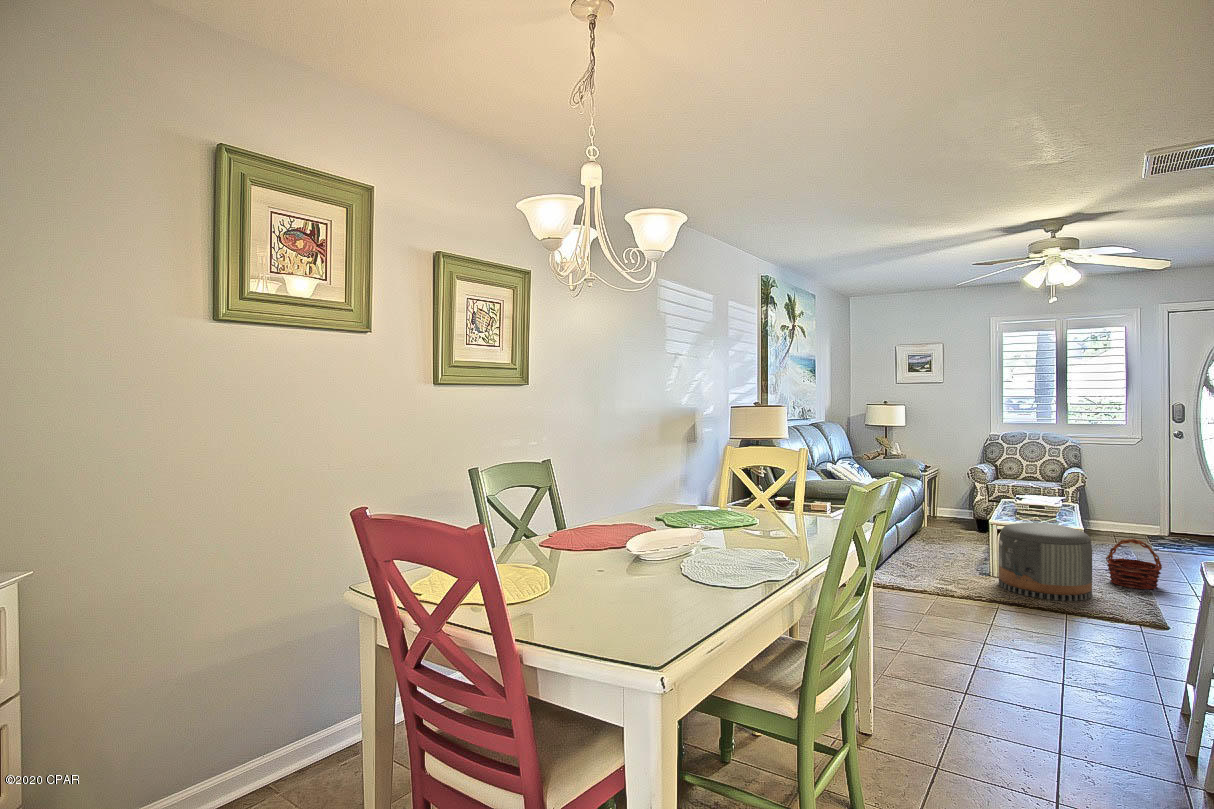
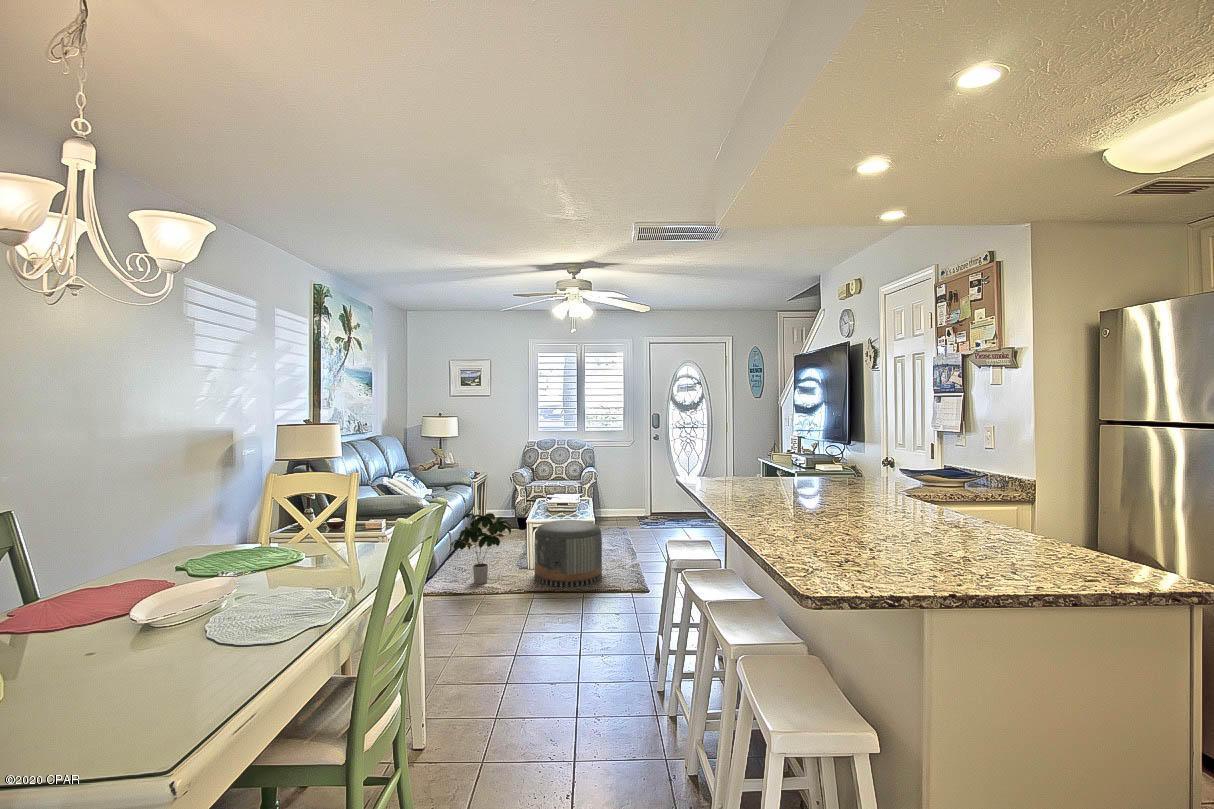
potted plant: none [899,503,969,579] -> present [451,513,511,584]
basket: present [1106,539,1162,589] -> none [610,524,646,564]

